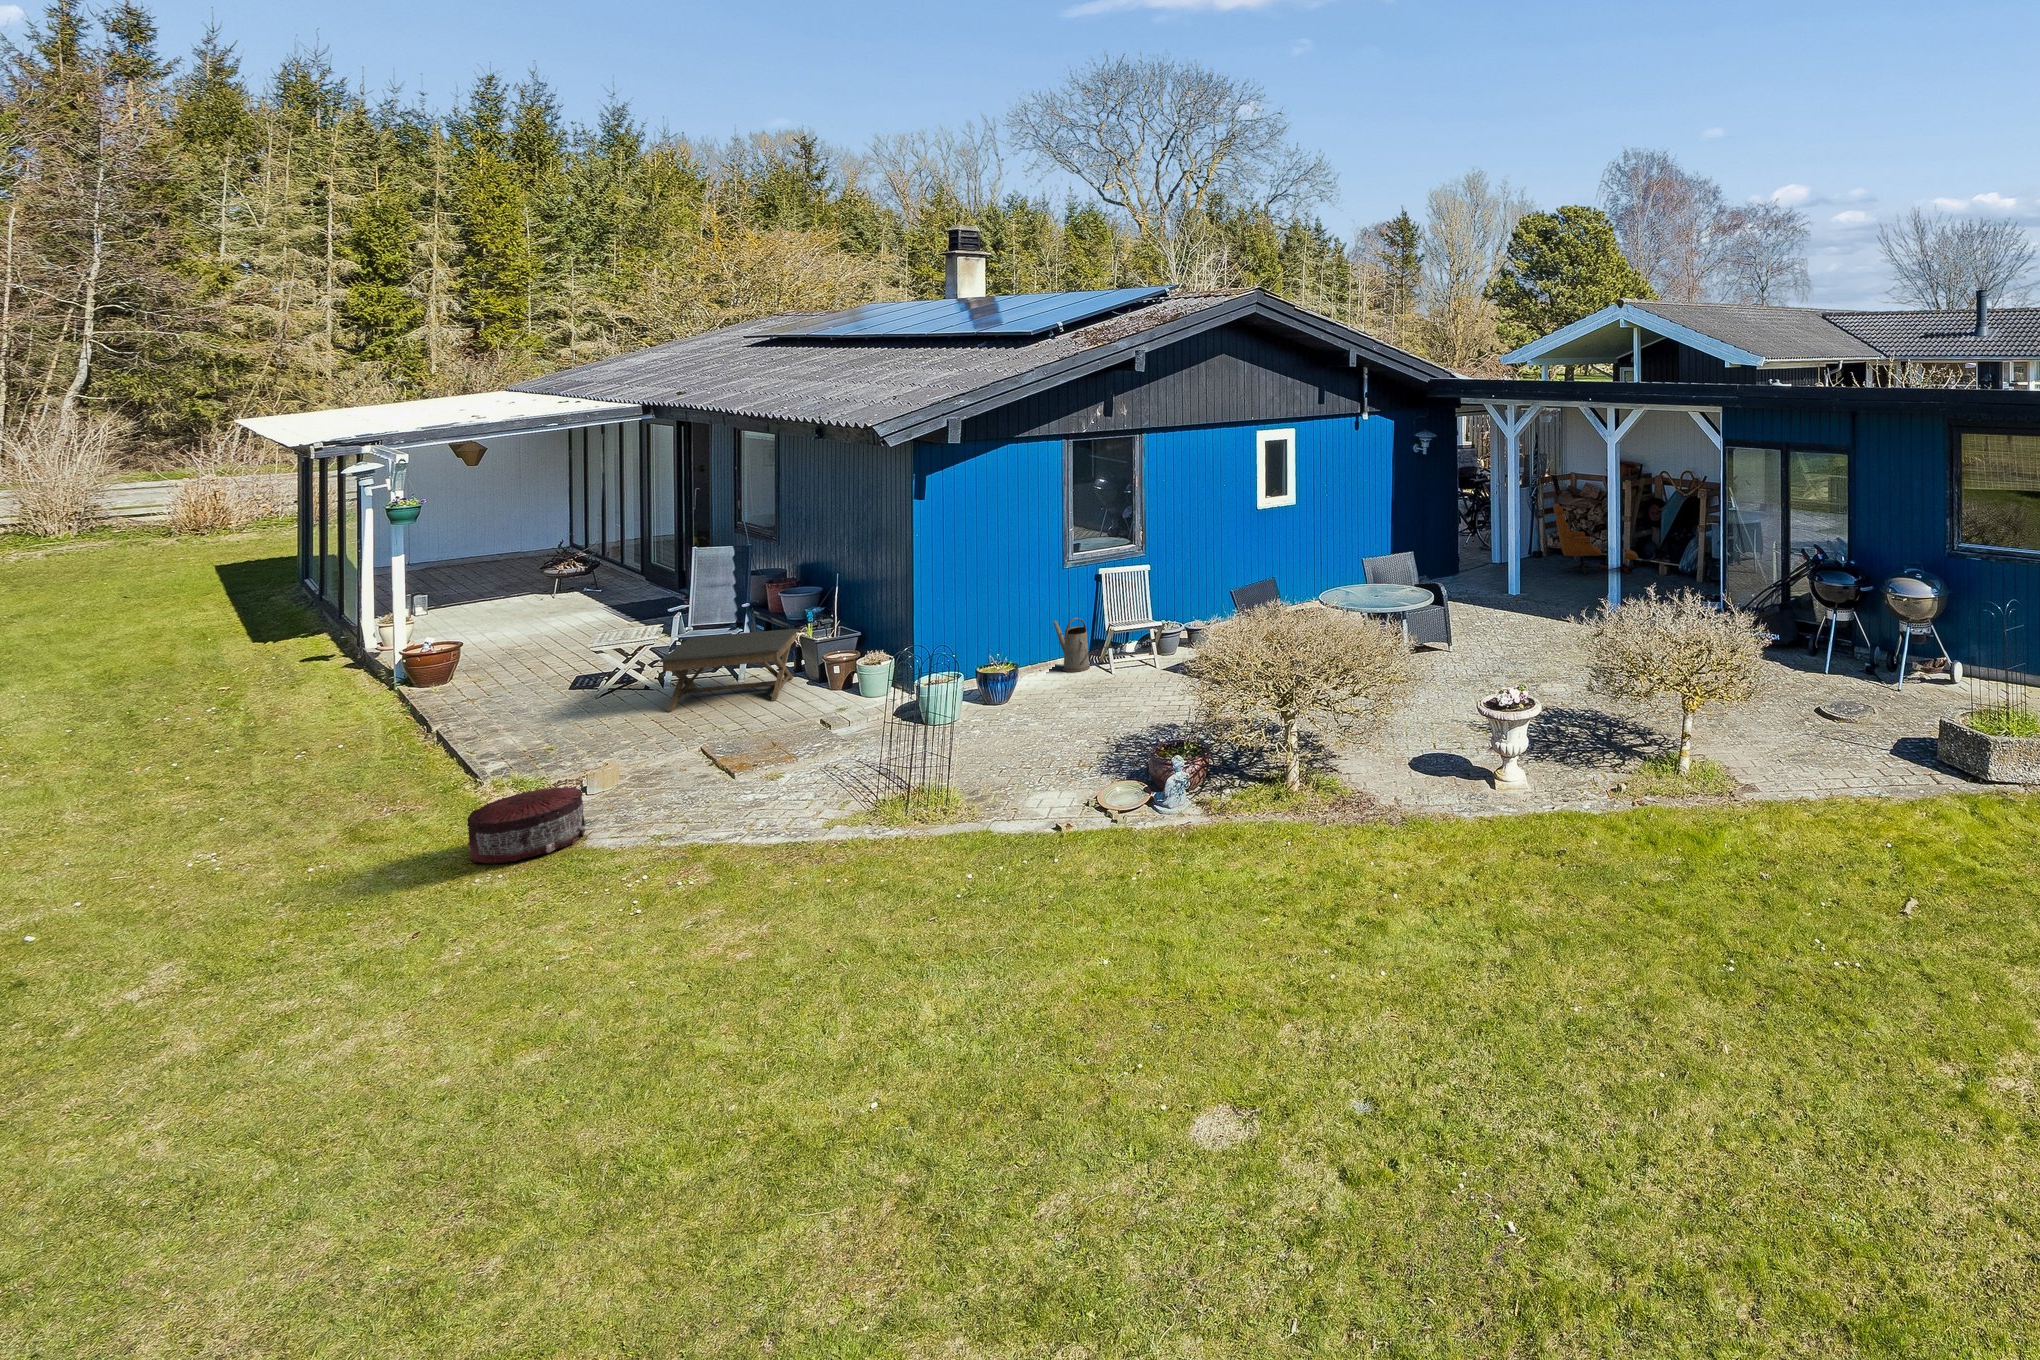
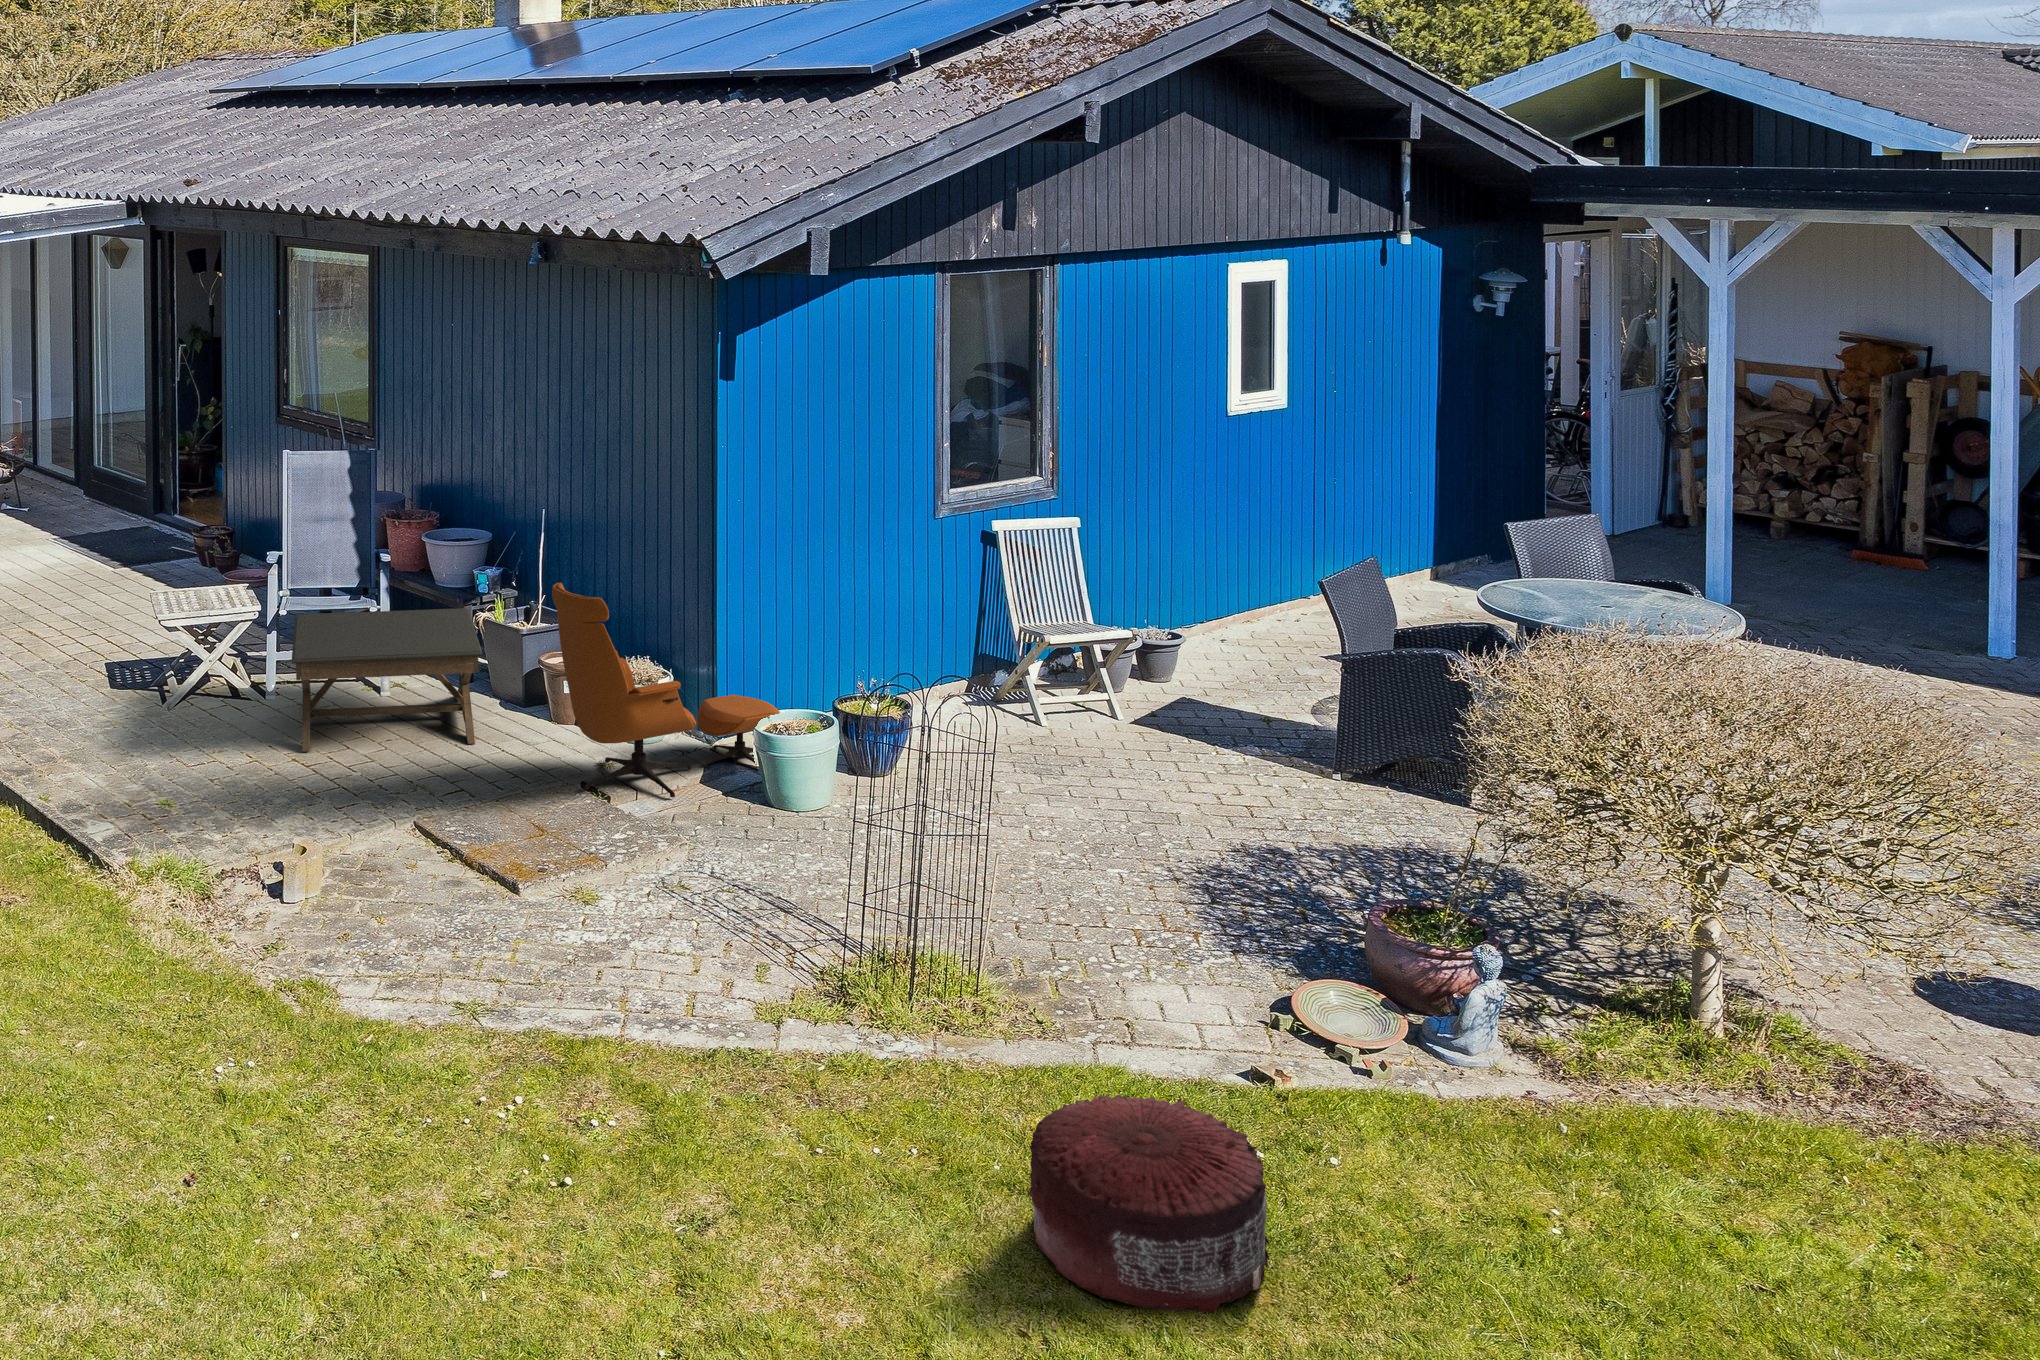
lounge chair: present [1553,503,1638,575] -> present [552,583,780,797]
watering can: present [1053,618,1090,672] -> none [928,621,1023,726]
pouf: present [467,786,585,864] -> present [1029,1095,1269,1312]

